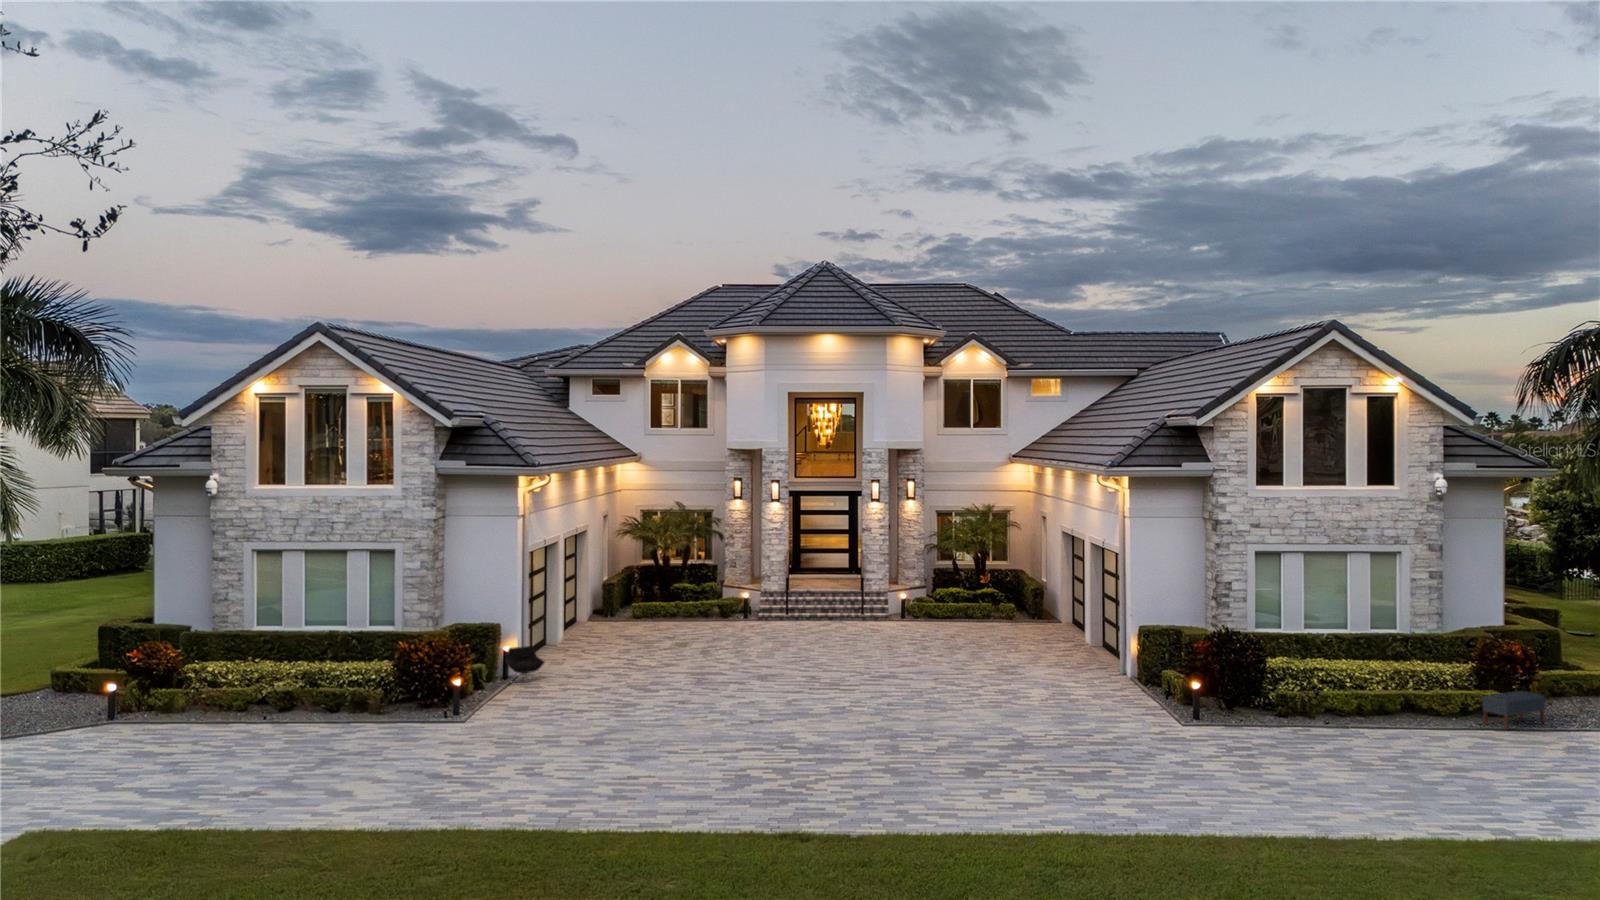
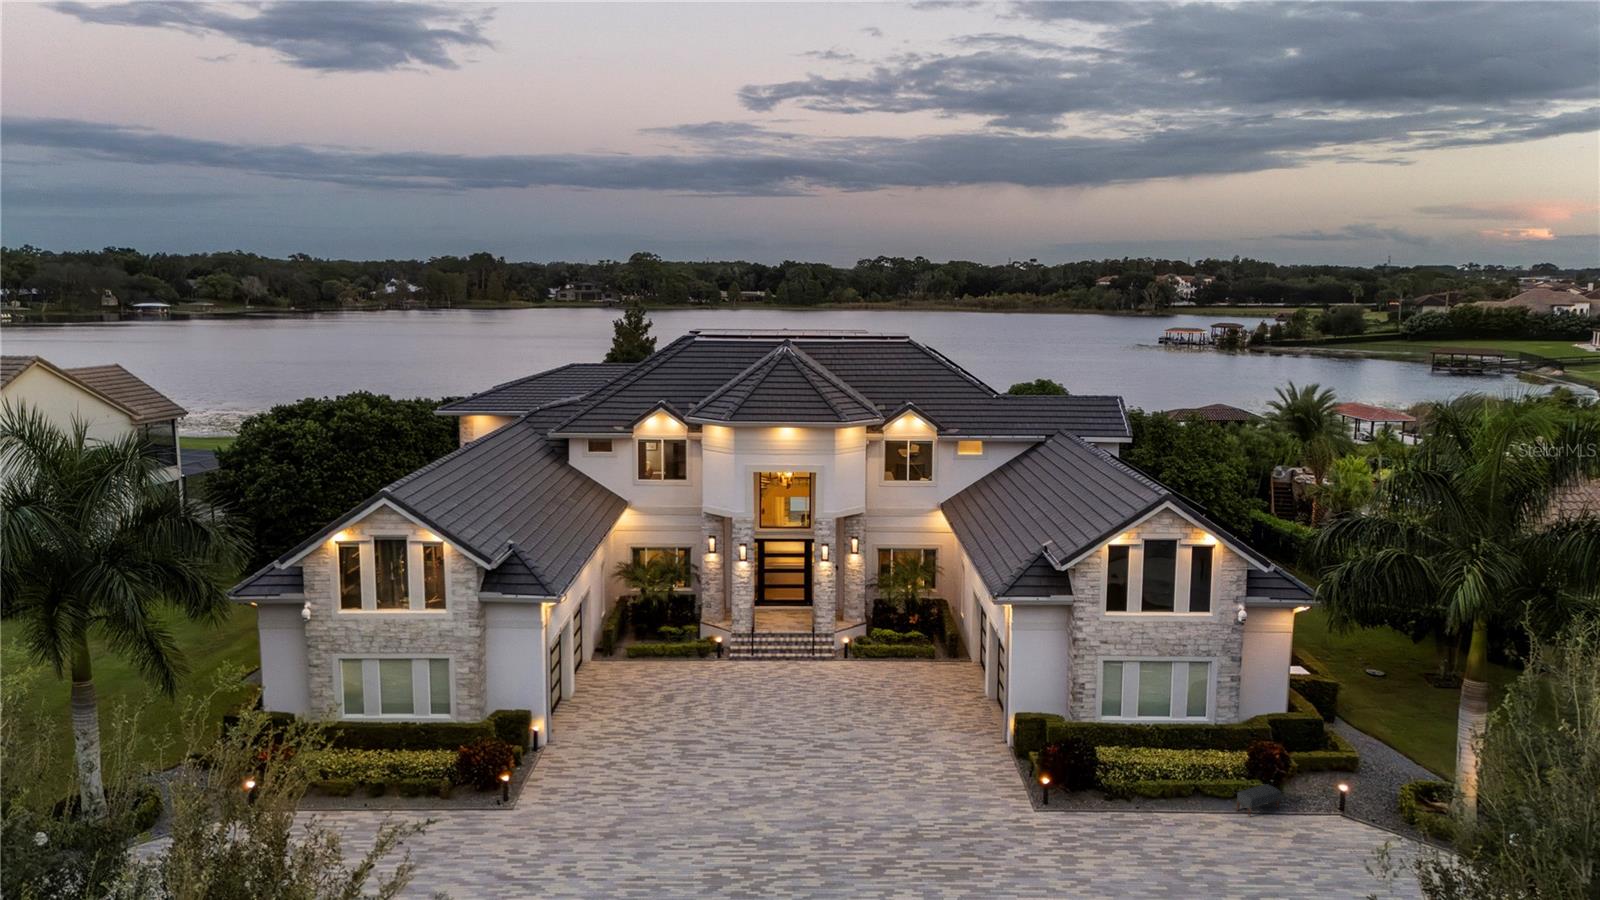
lounge chair: present [505,646,544,683] -> none [539,726,569,760]

